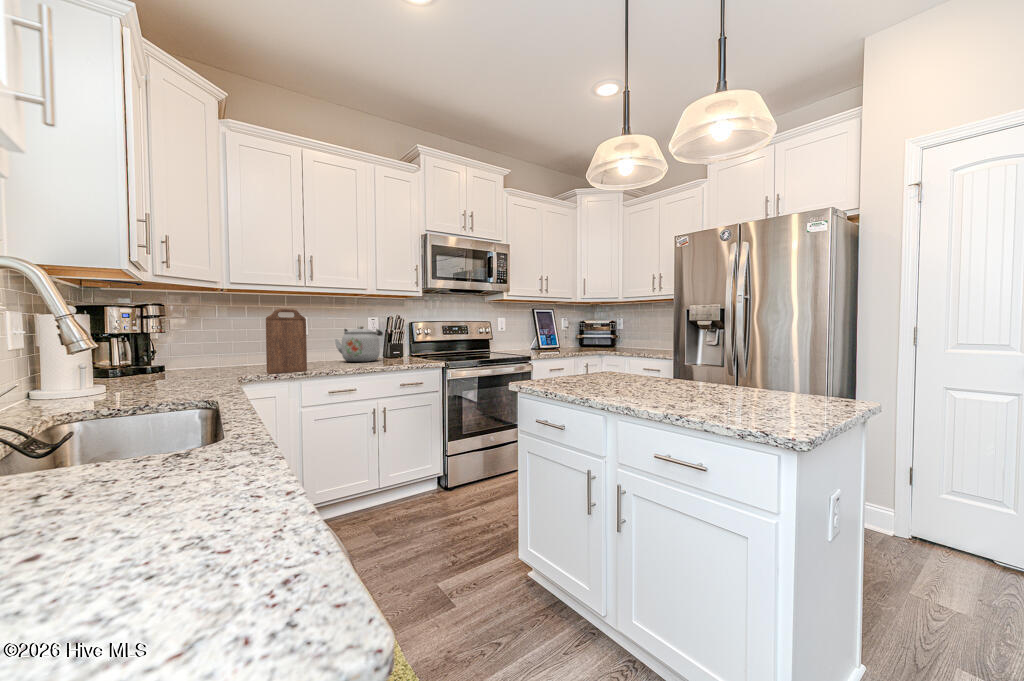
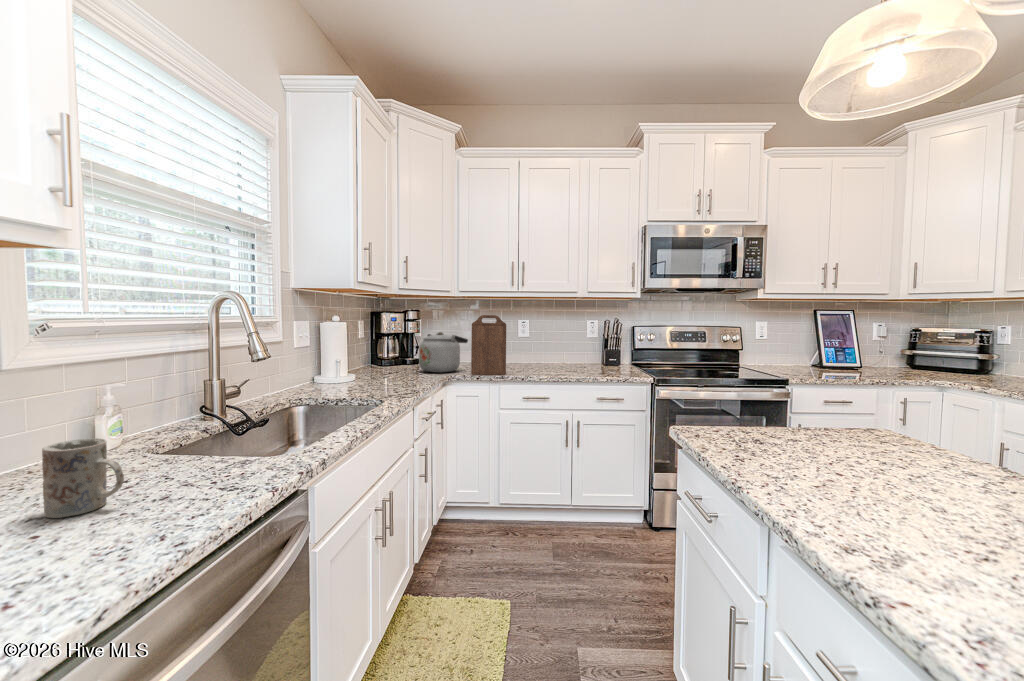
kettle: present [335,326,383,362] -> present [419,332,468,373]
mug: none [114,422,205,507] -> present [42,438,124,518]

